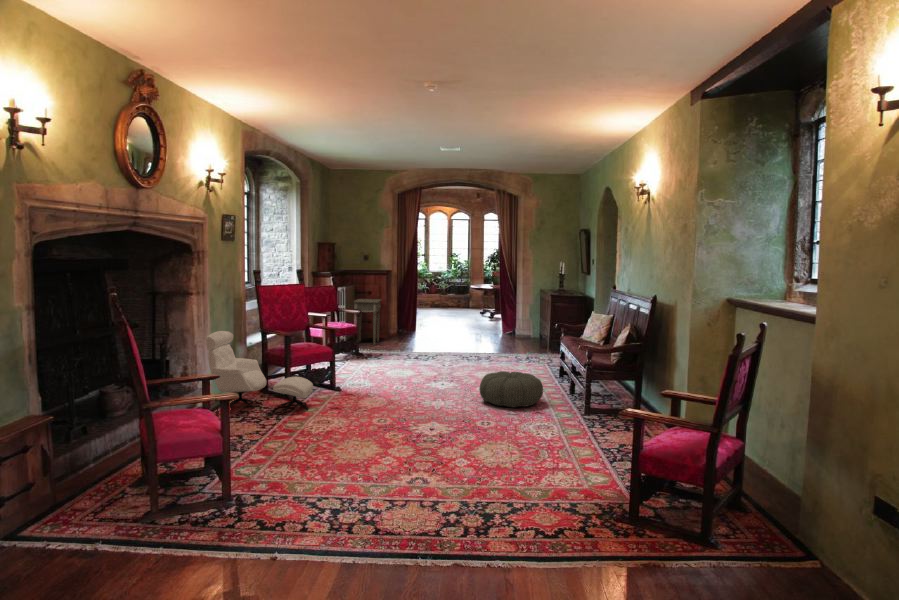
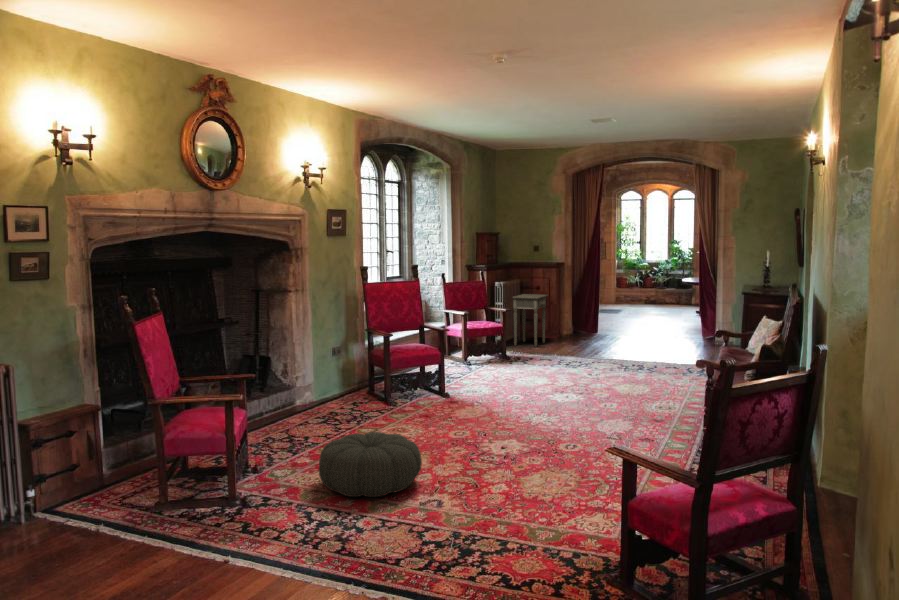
armchair: present [206,331,313,411] -> none [302,329,408,415]
pouf: present [480,371,543,407] -> present [319,432,422,497]

